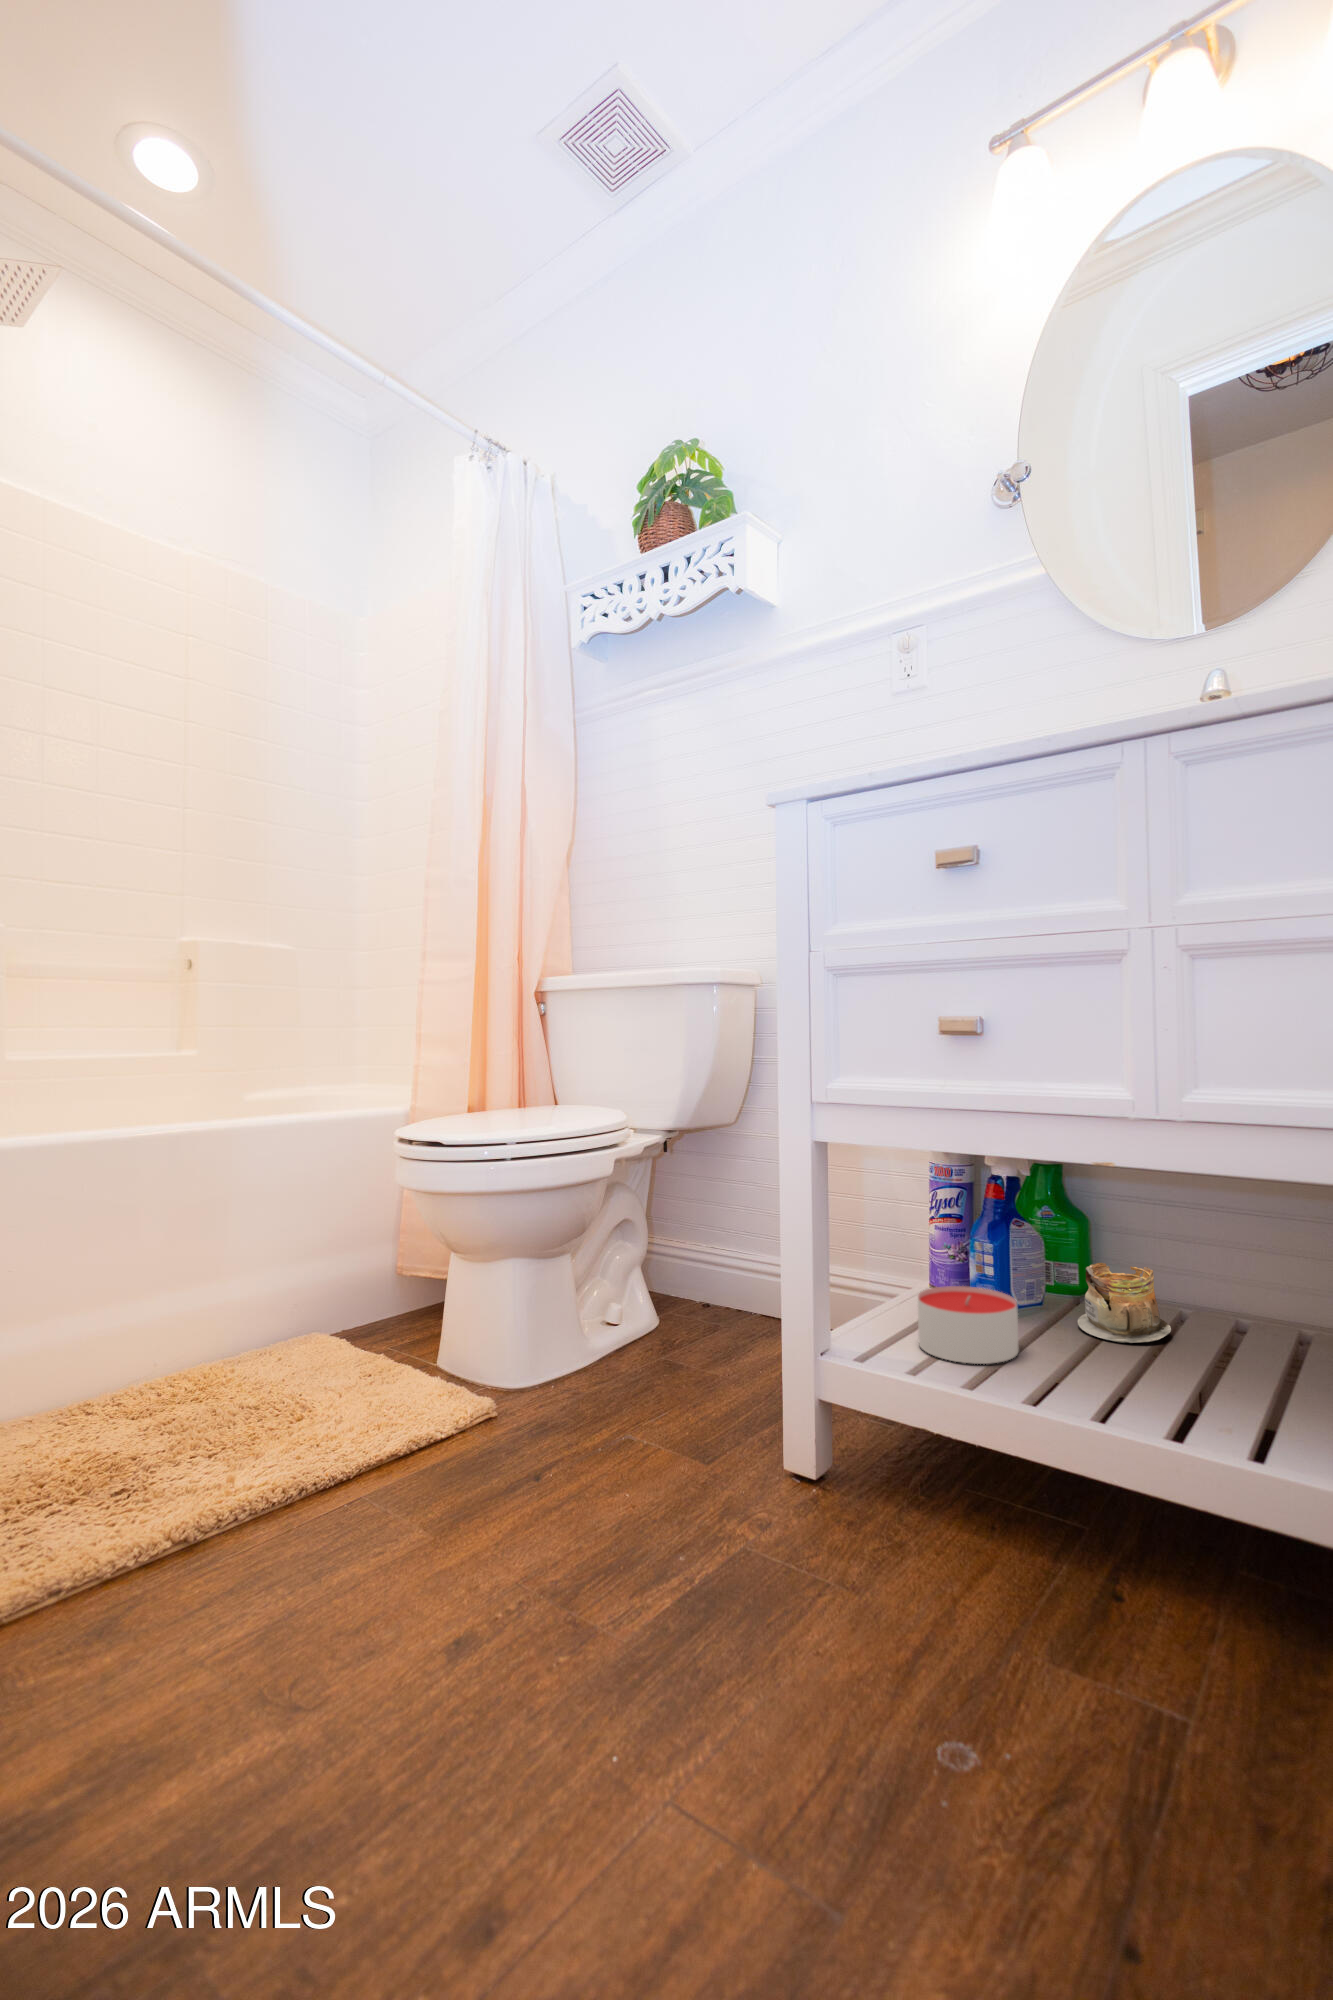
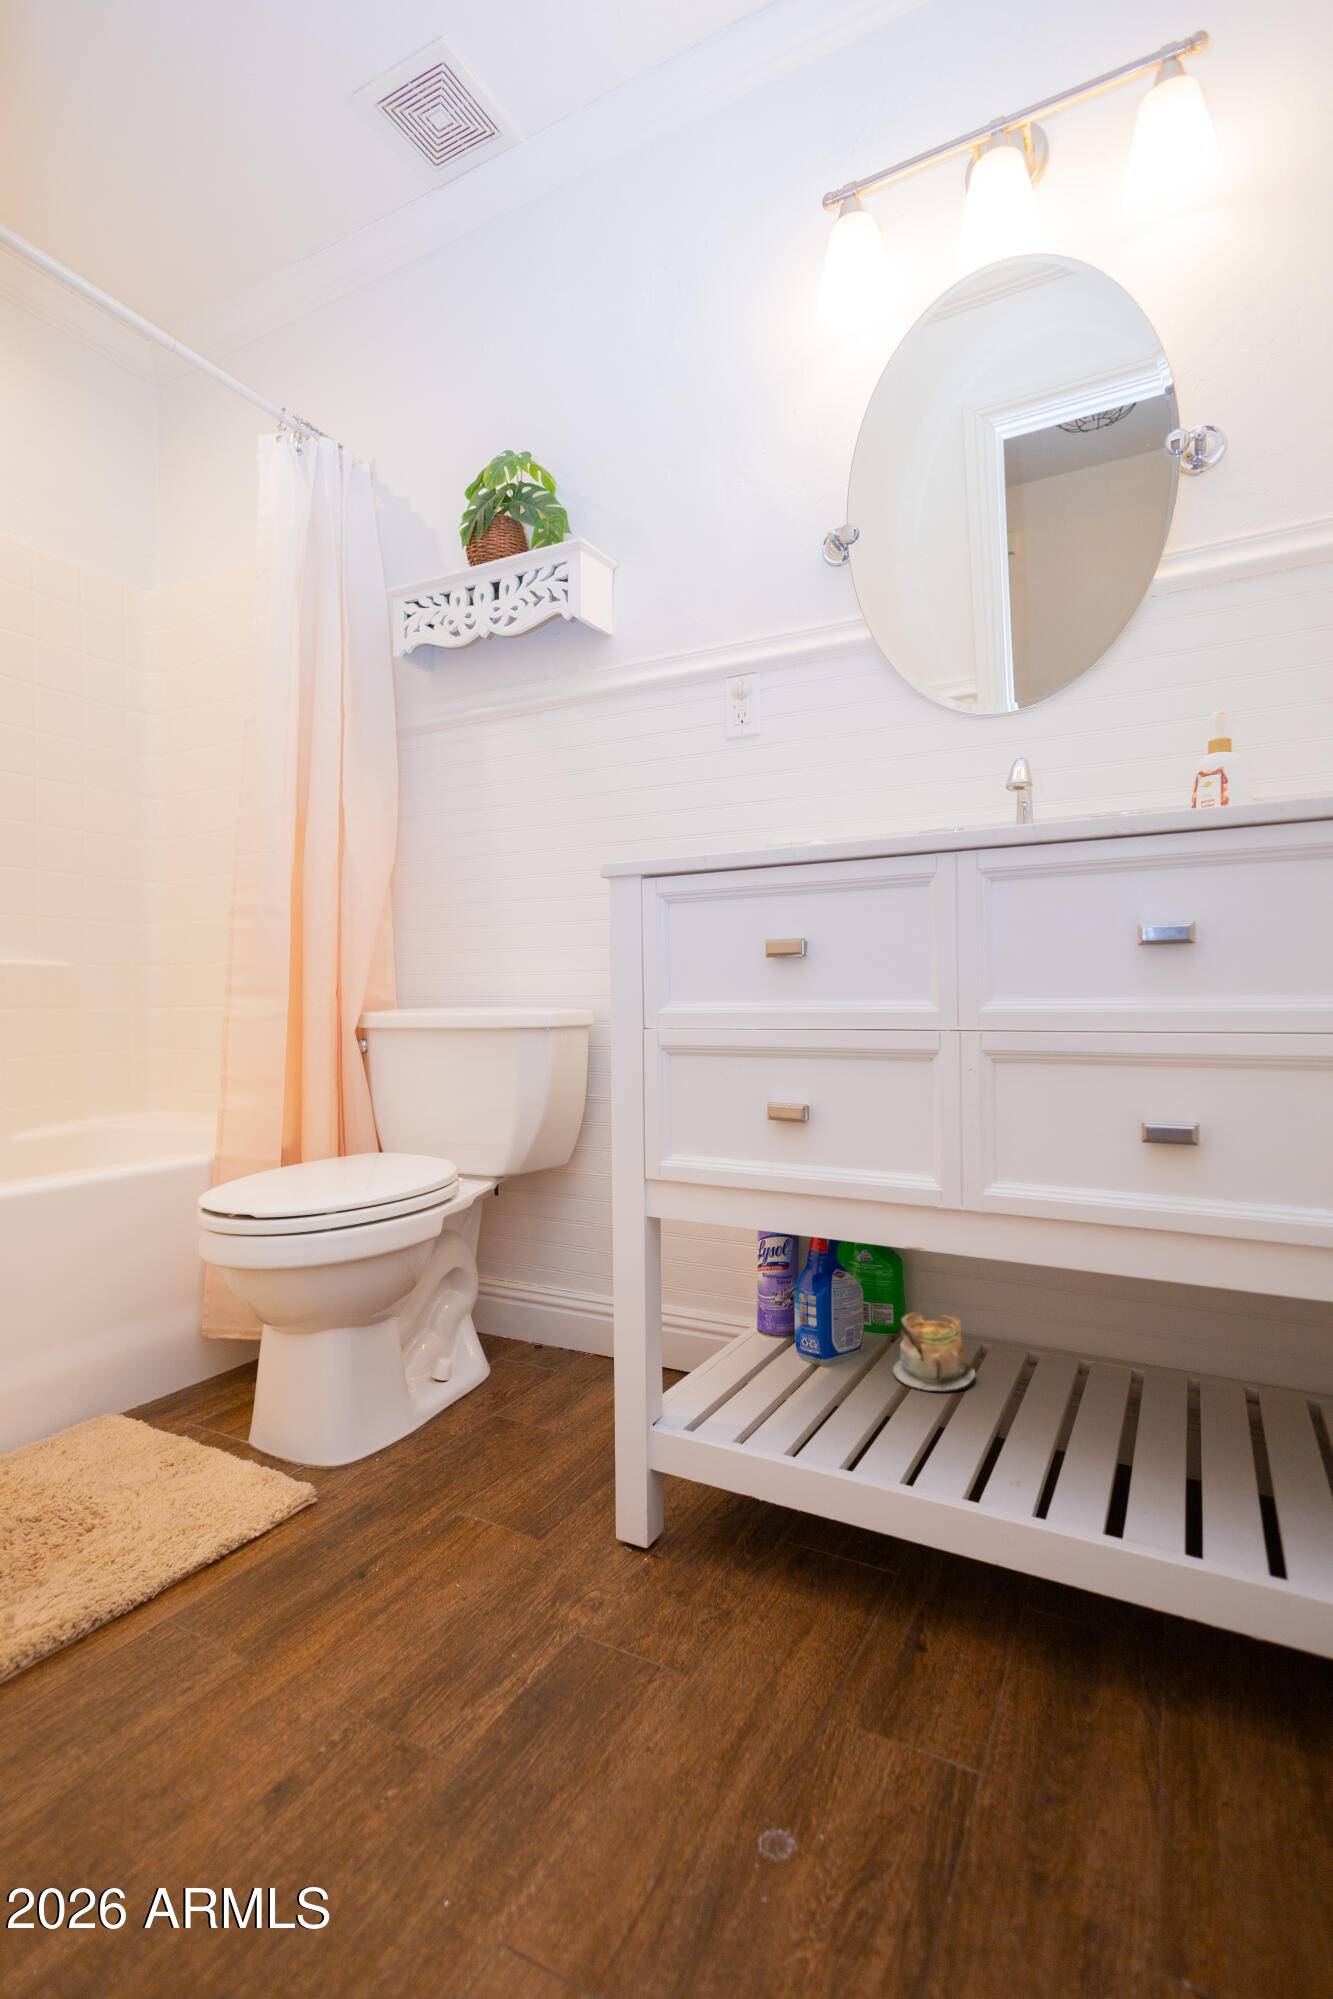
candle: present [917,1286,1018,1364] -> none [747,1345,840,1427]

